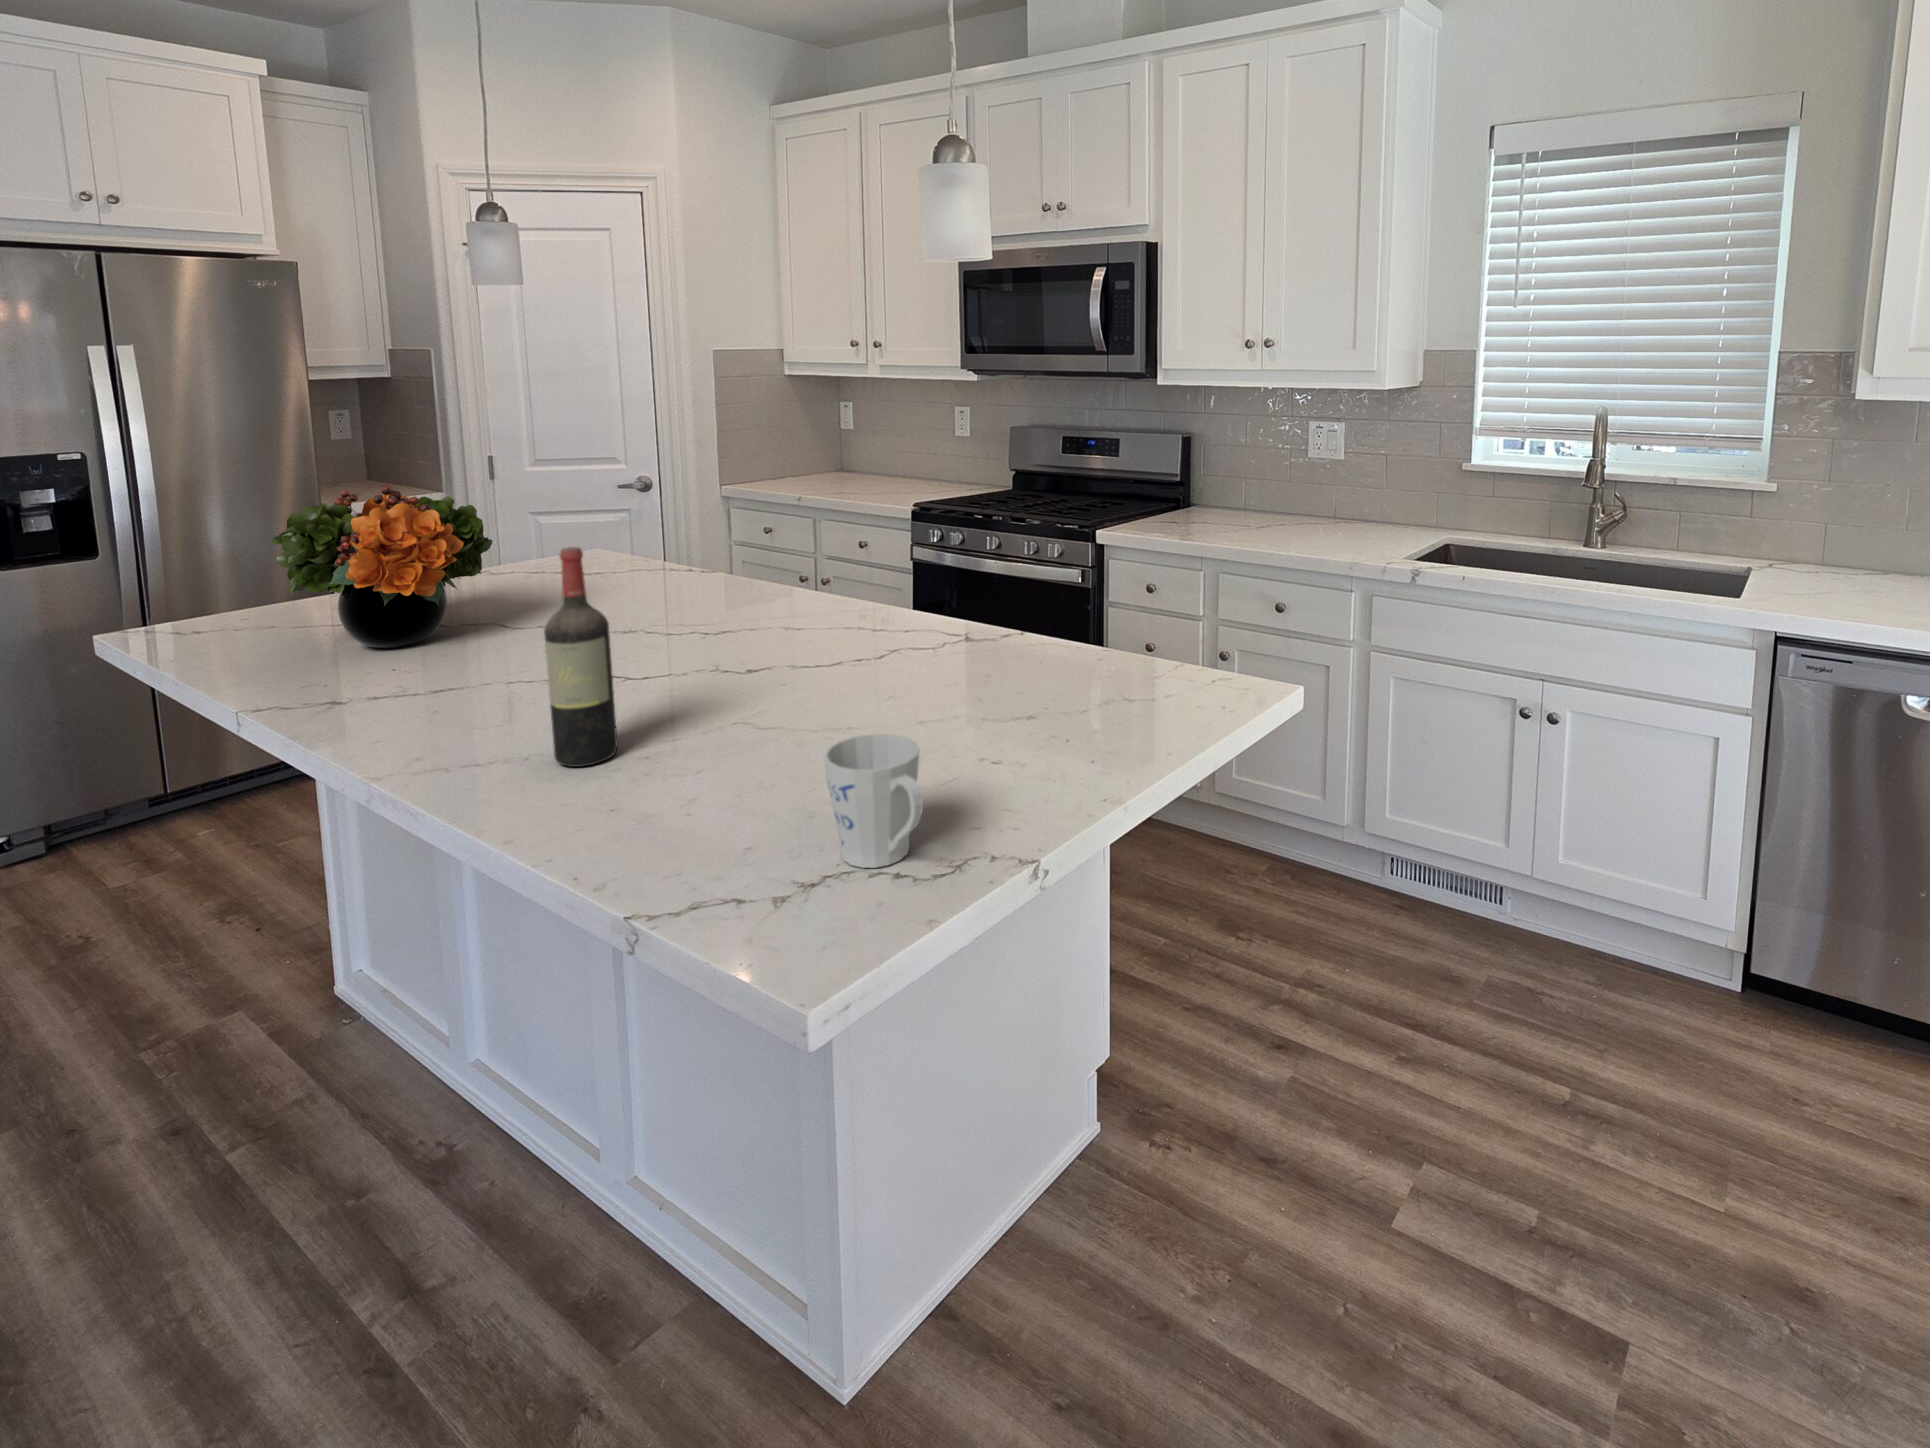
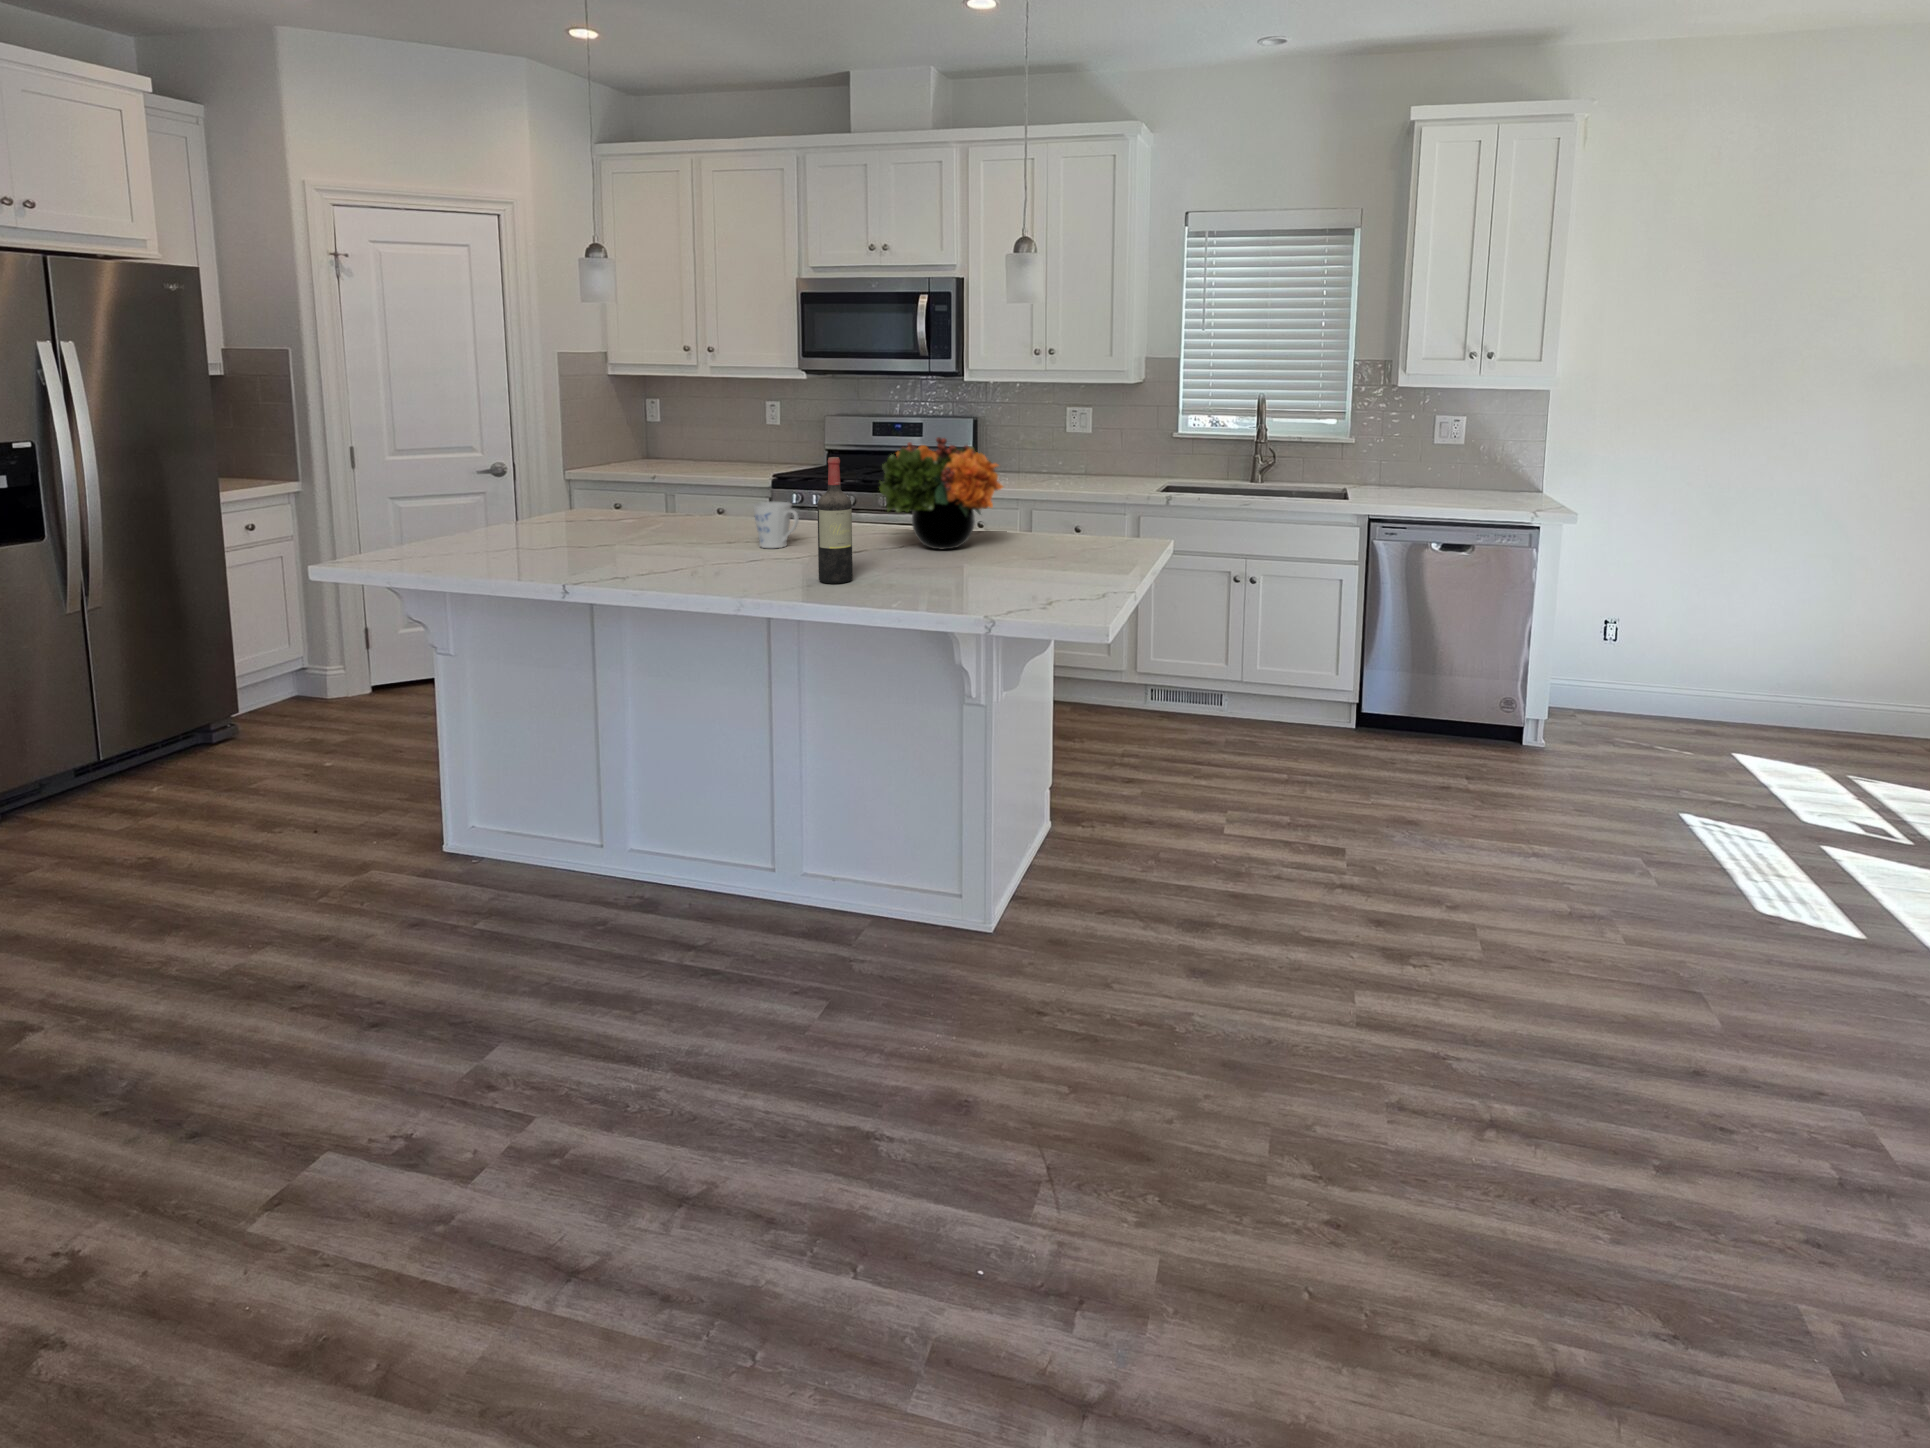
flower arrangement: present [272,483,492,648] -> present [879,437,1003,549]
mug: present [824,734,923,868] -> present [753,502,799,548]

